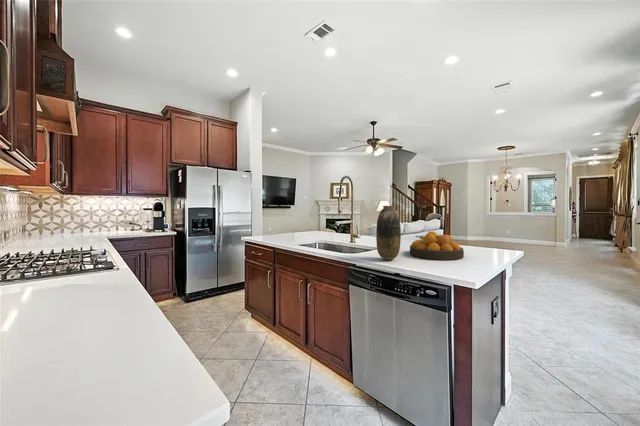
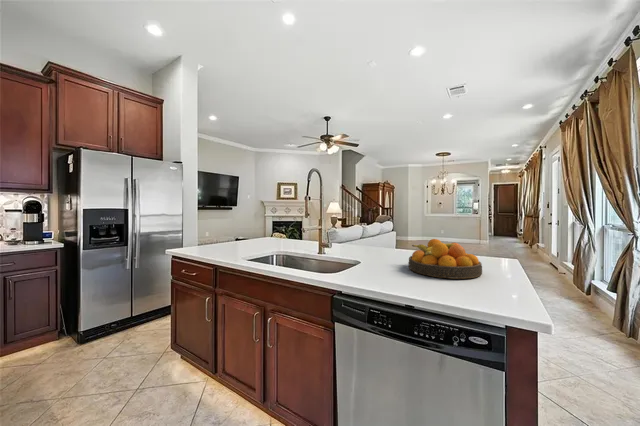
vase: present [376,206,401,260] -> none [373,204,409,283]

